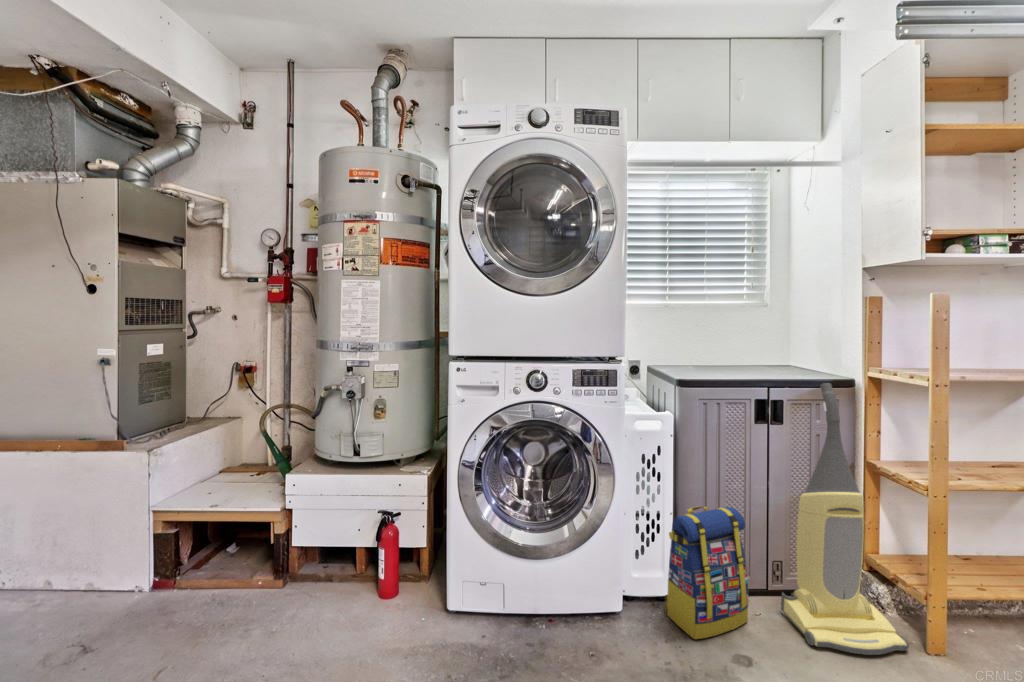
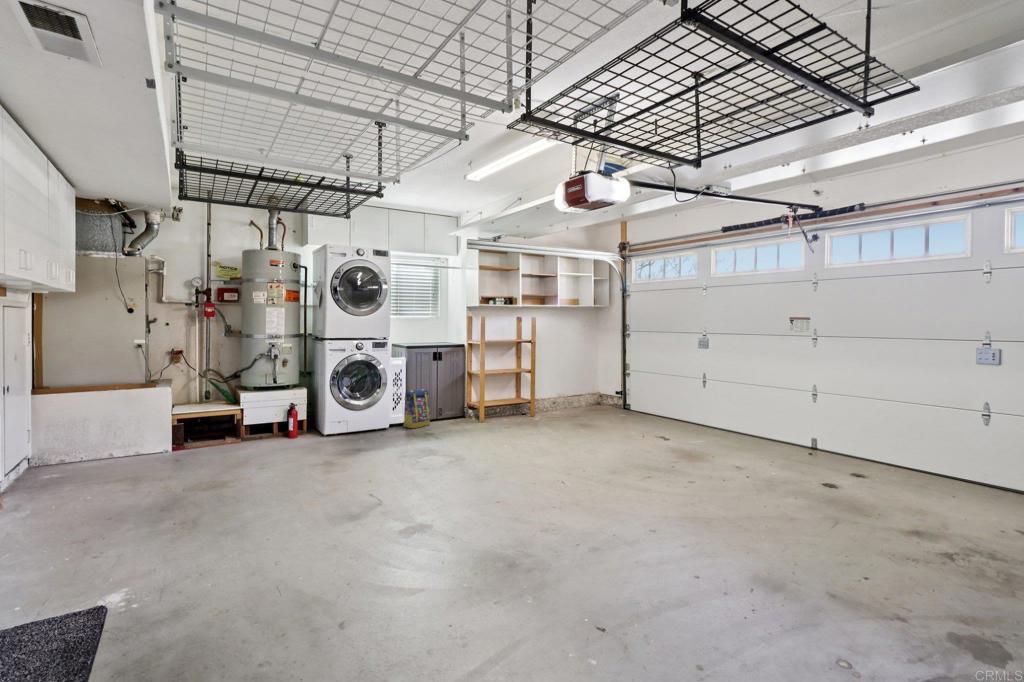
vacuum cleaner: present [781,383,909,655] -> none [441,345,472,425]

